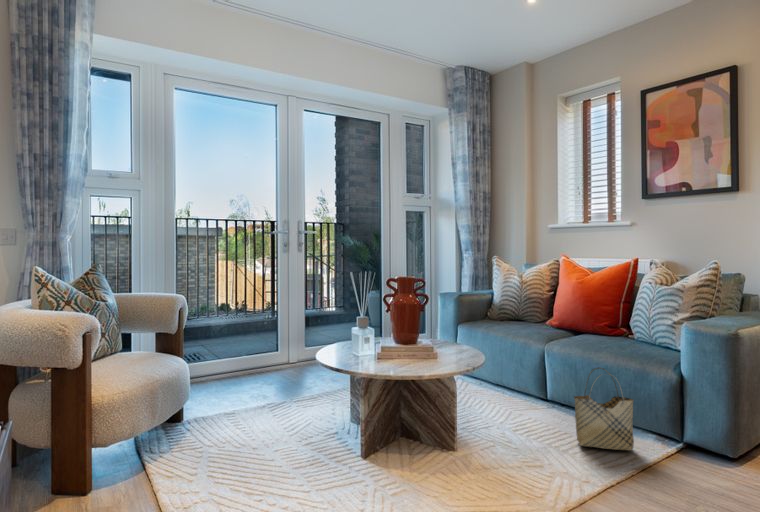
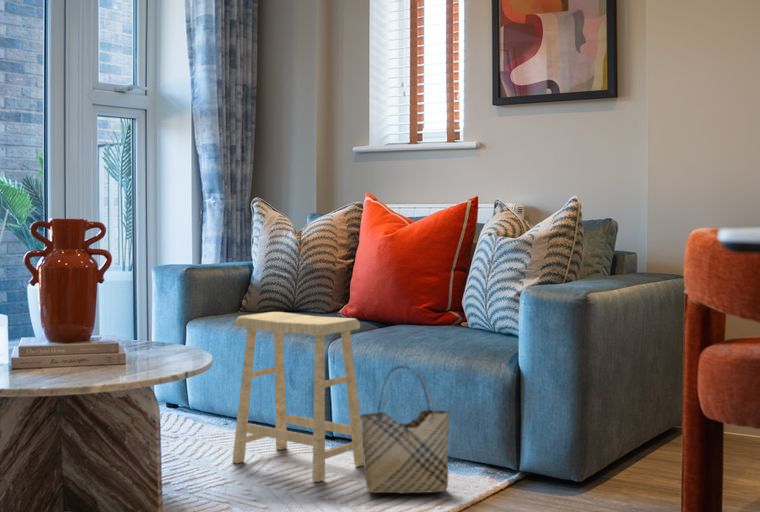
footstool: none [490,326,572,433] -> present [232,312,364,482]

